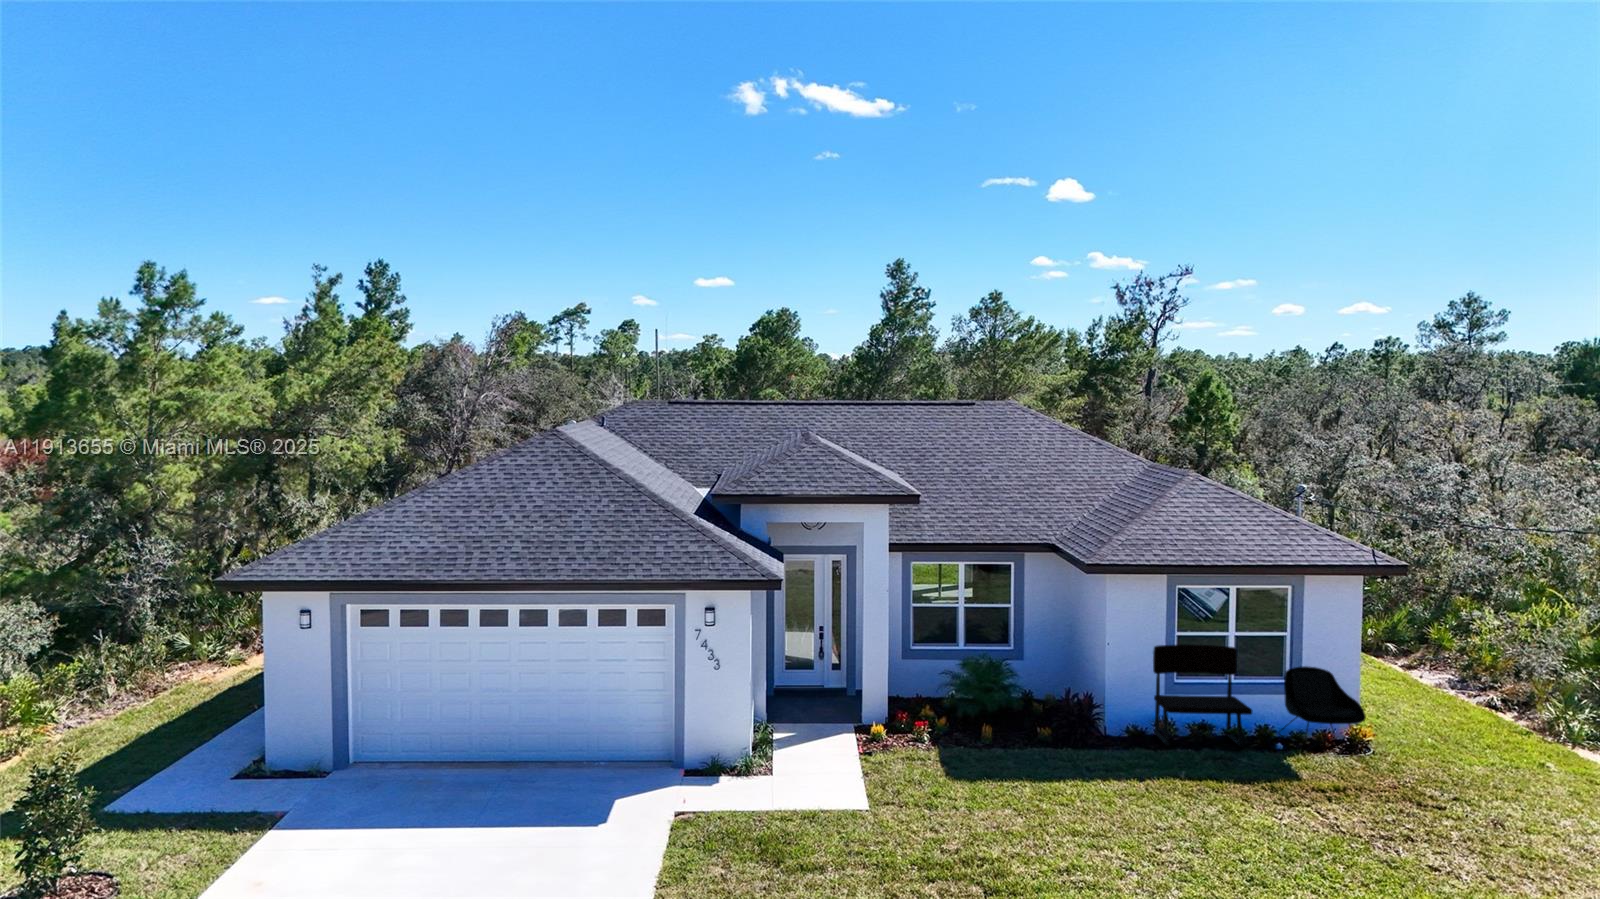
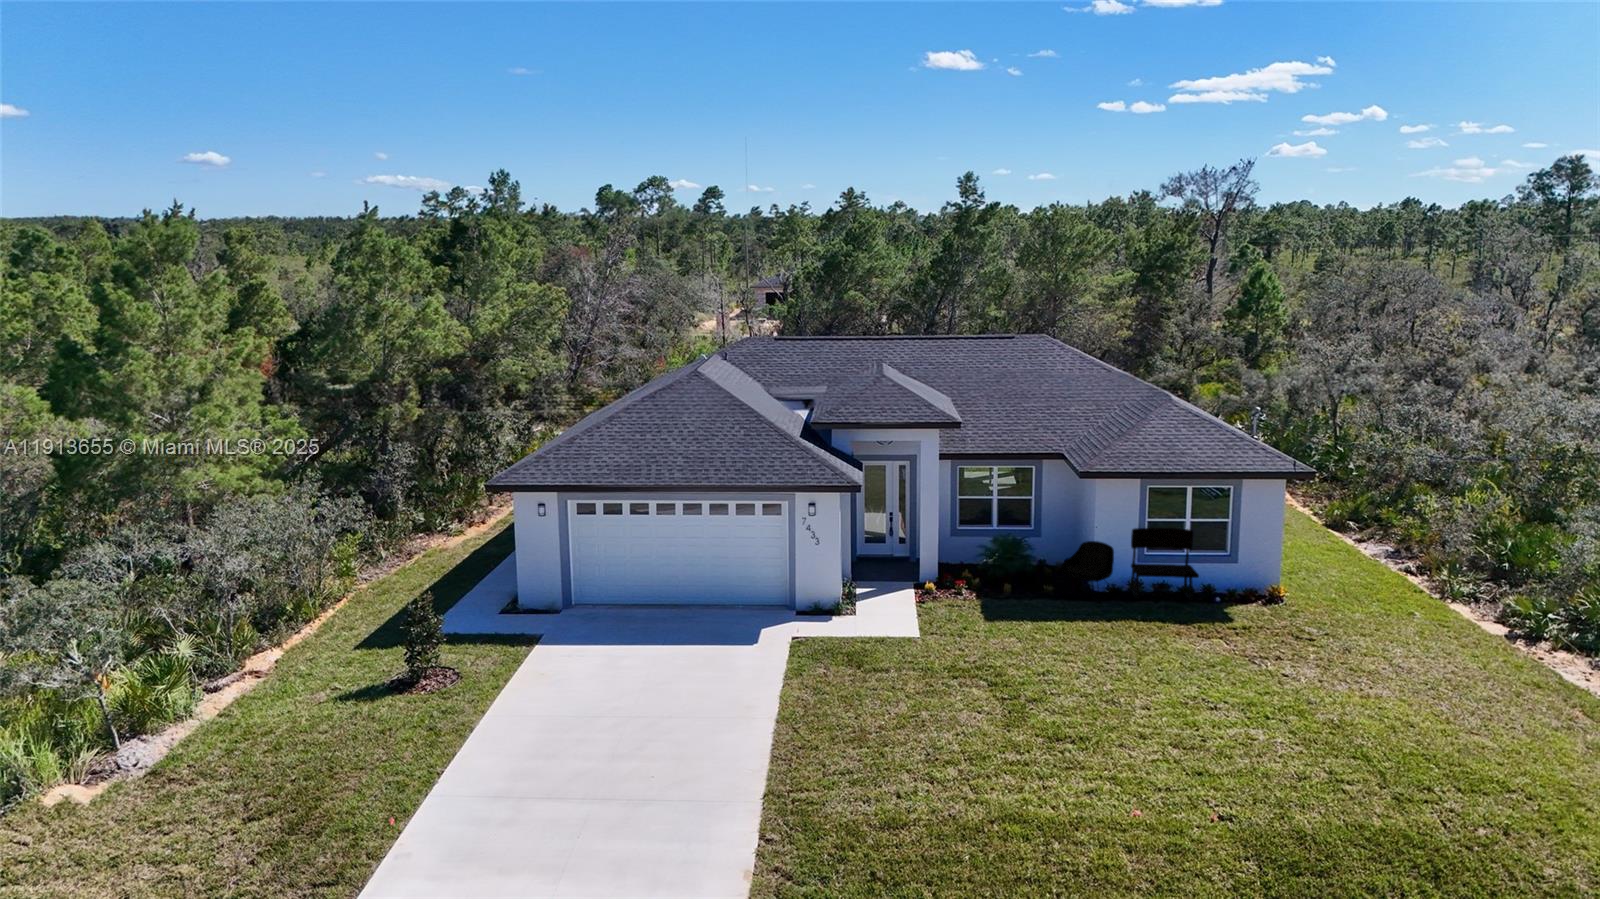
lounge chair: present [1280,666,1366,754] -> present [1061,541,1114,602]

